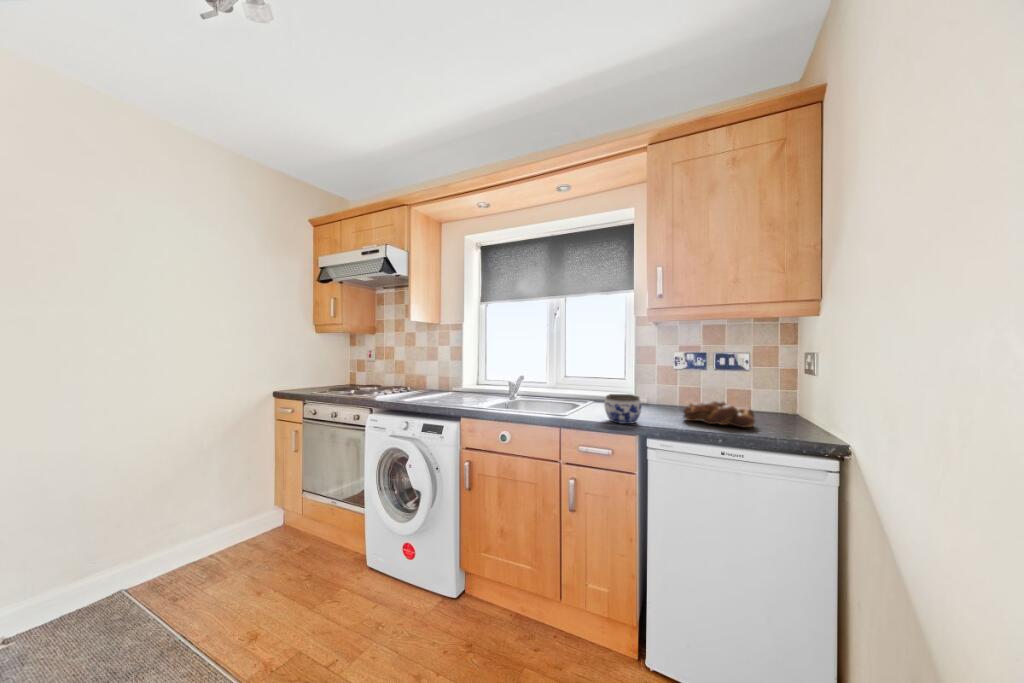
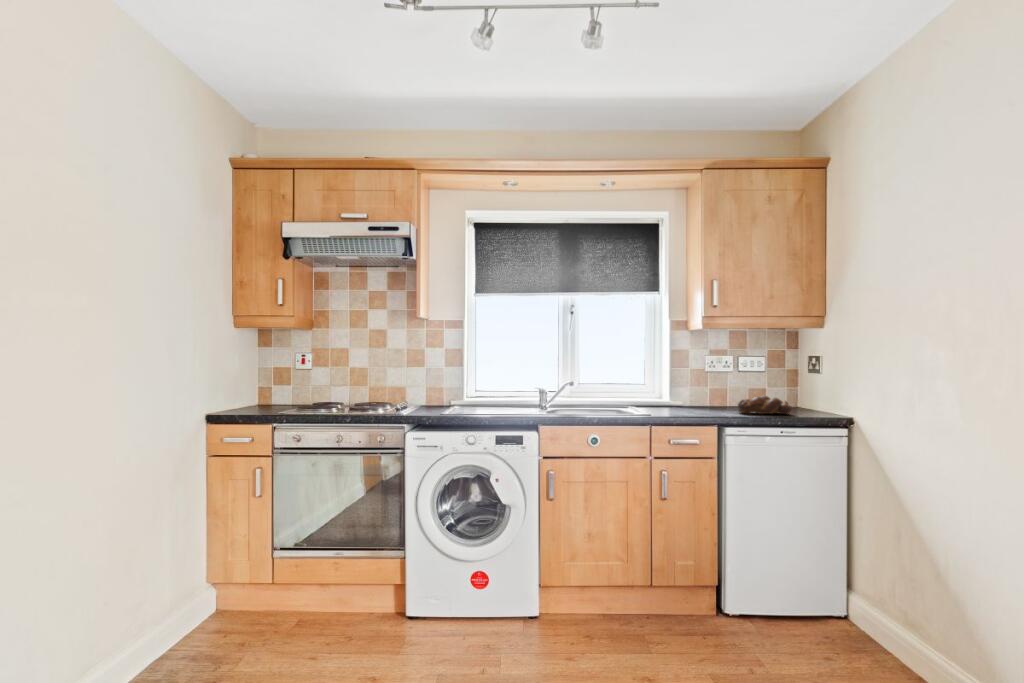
jar: present [604,394,642,424] -> none [687,393,719,417]

